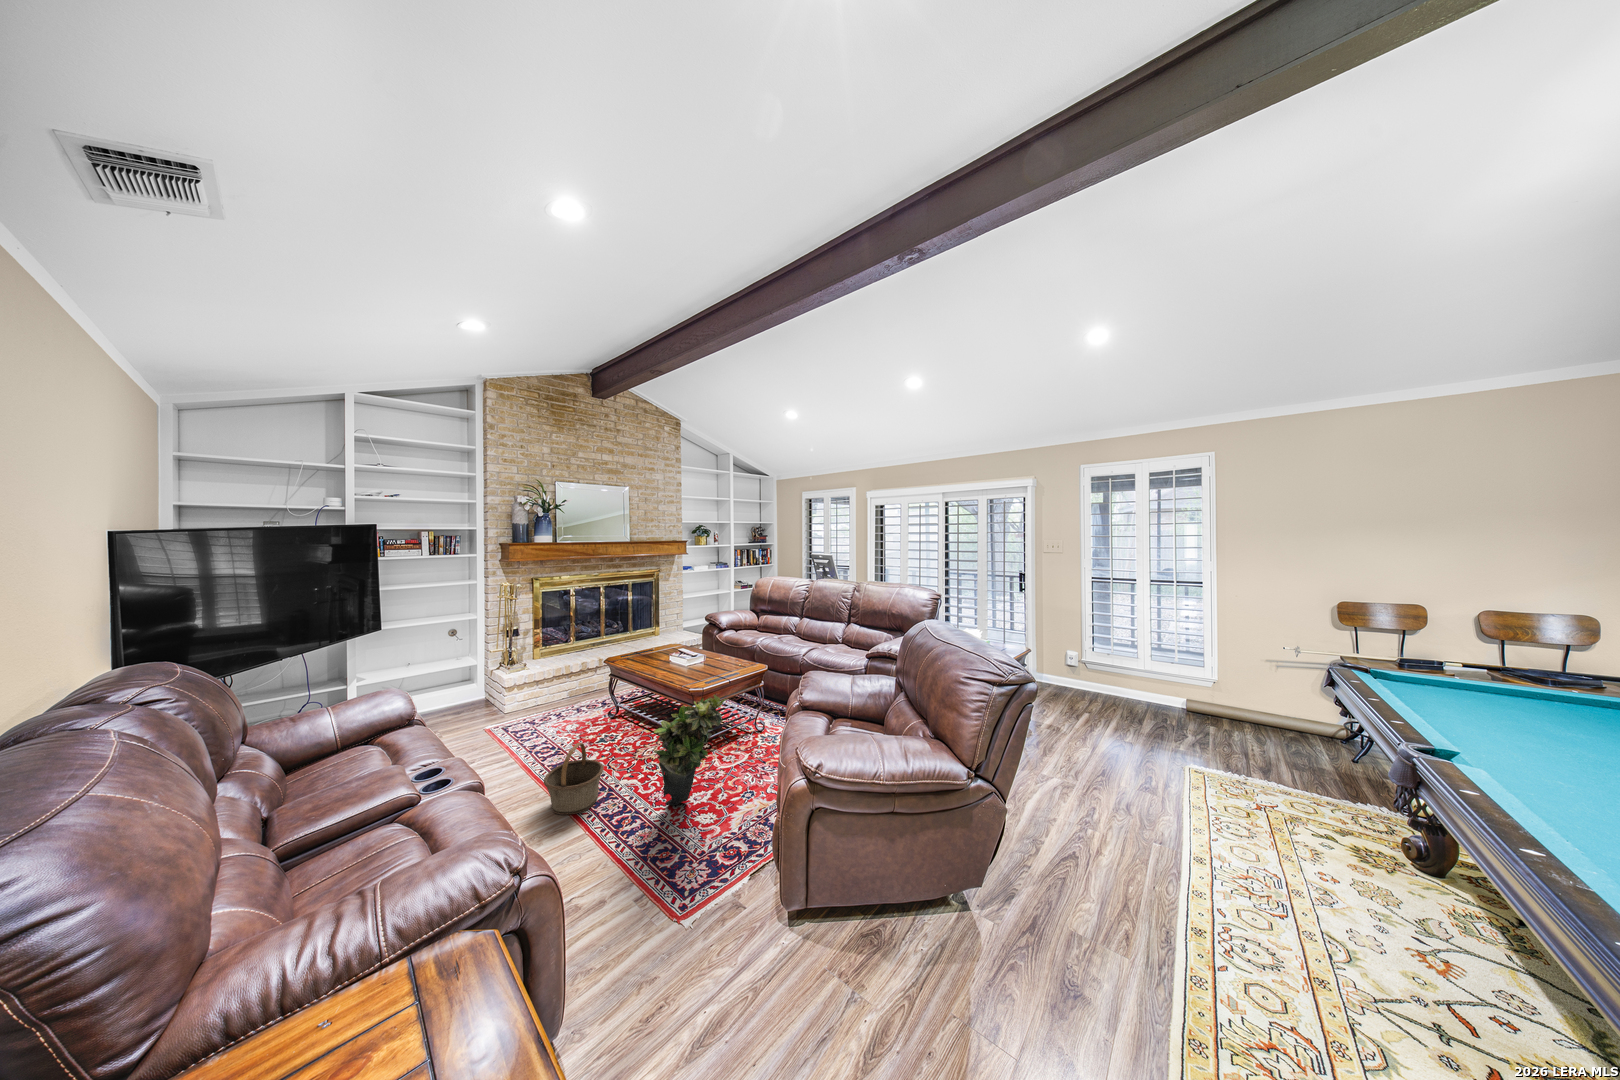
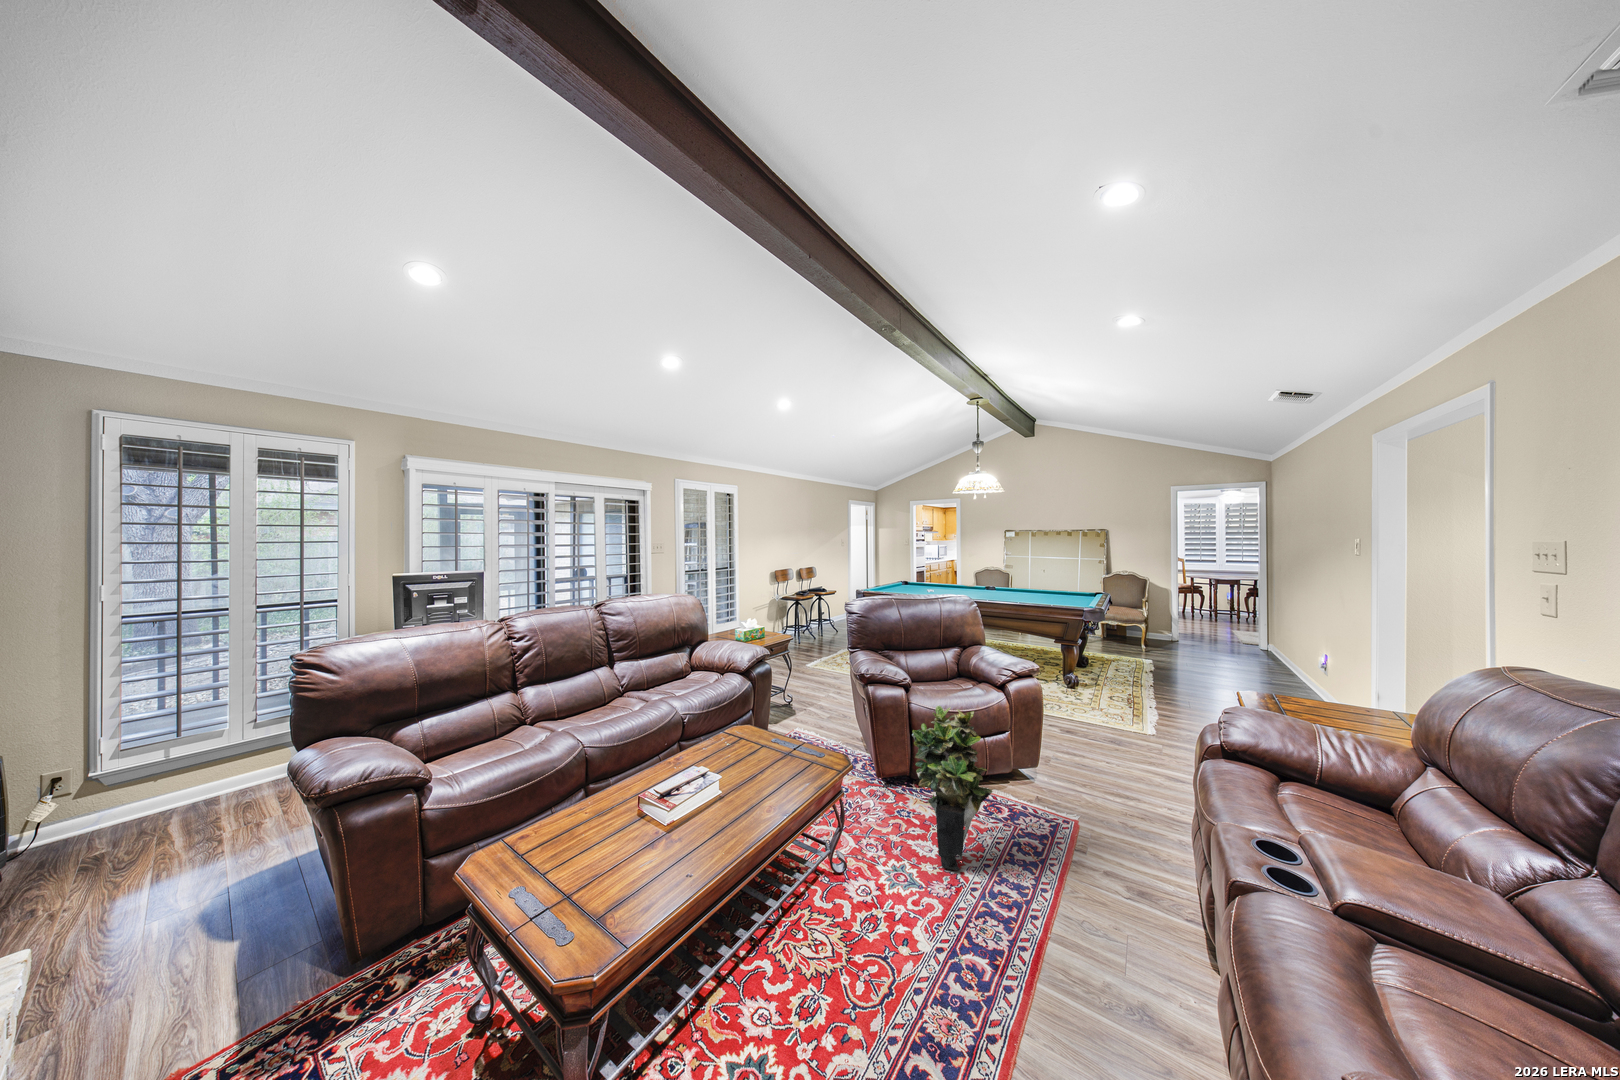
basket: present [544,743,604,815] -> none [963,889,1062,1021]

